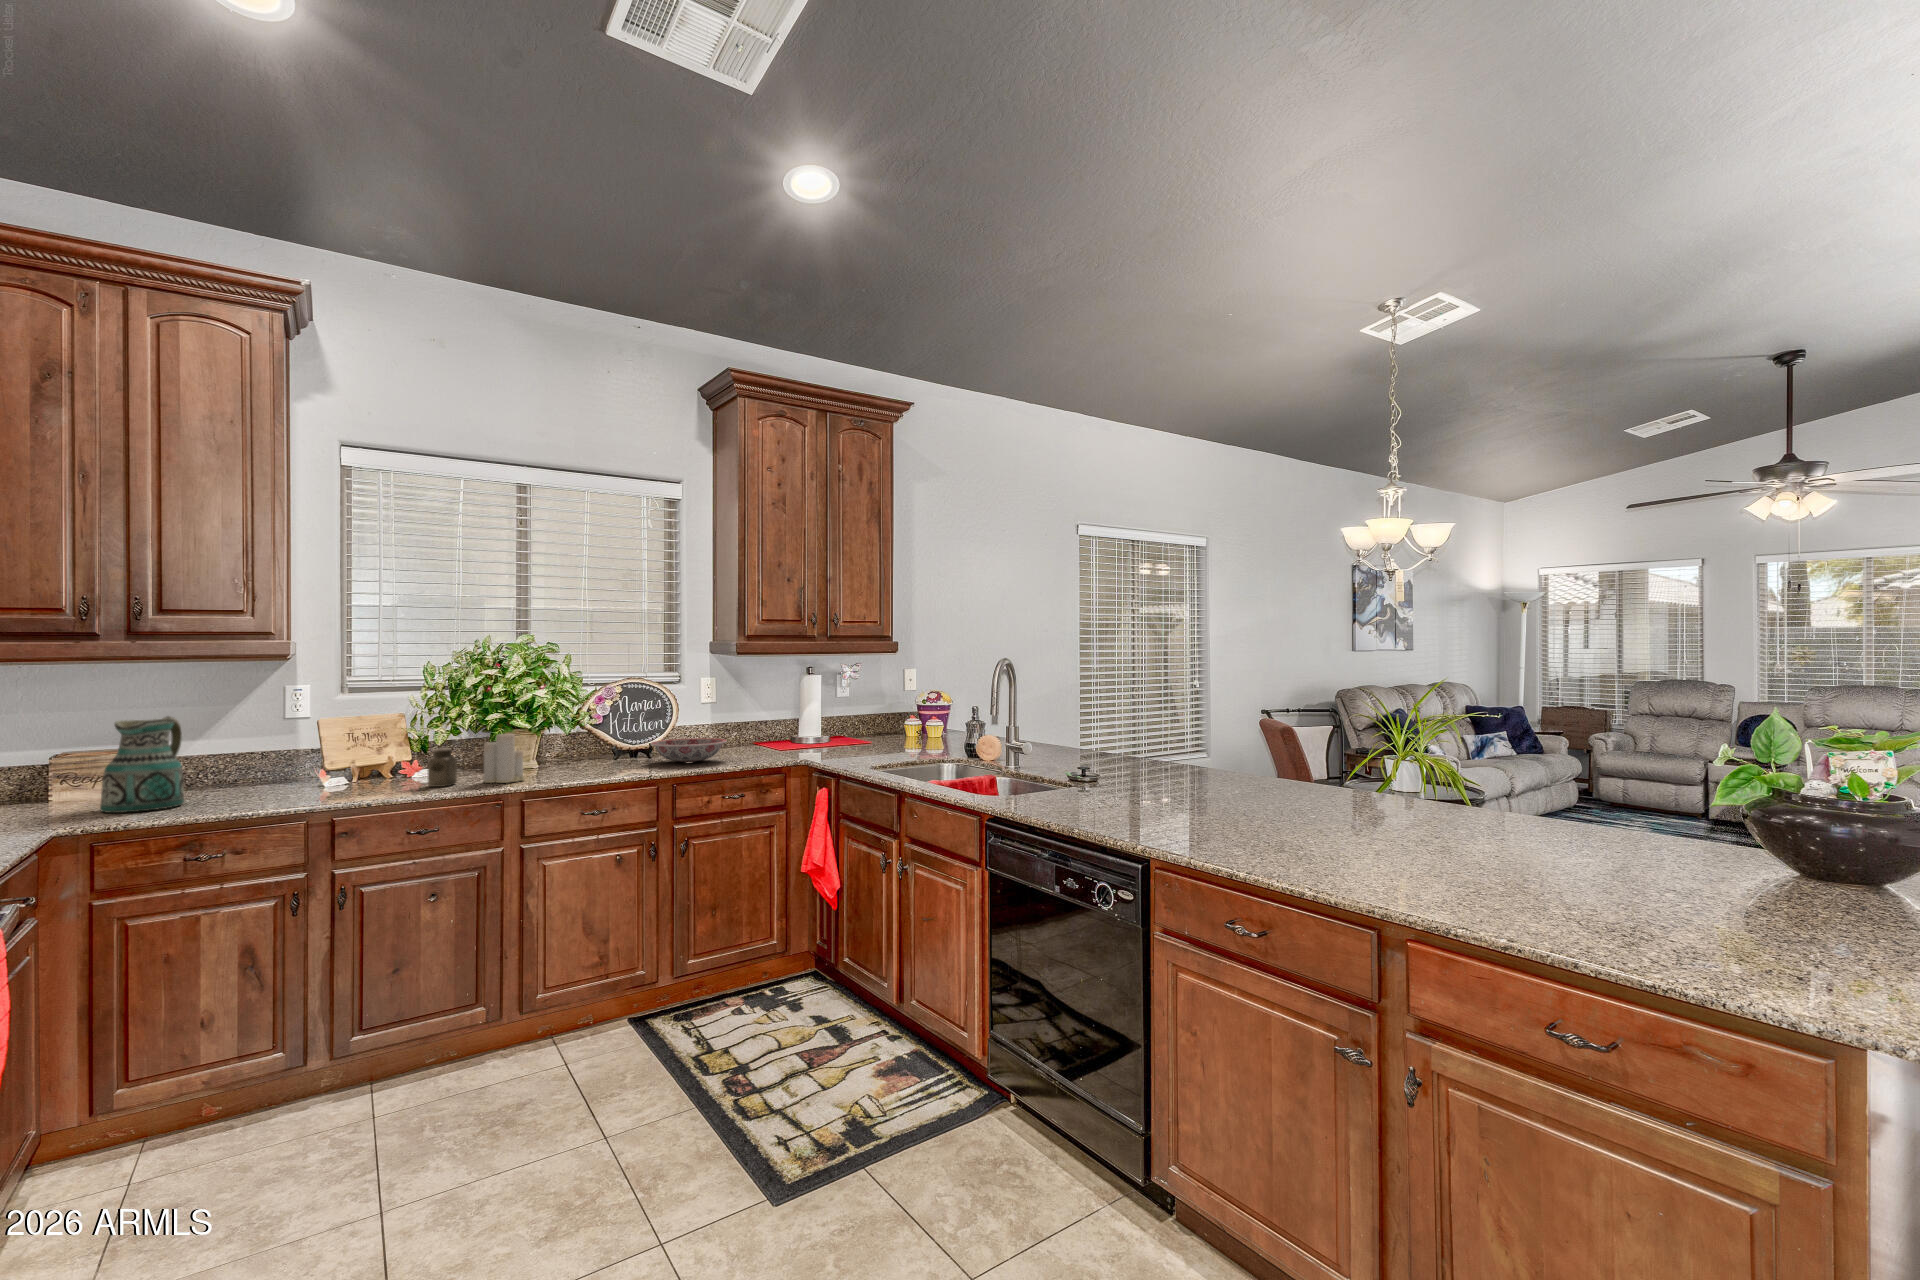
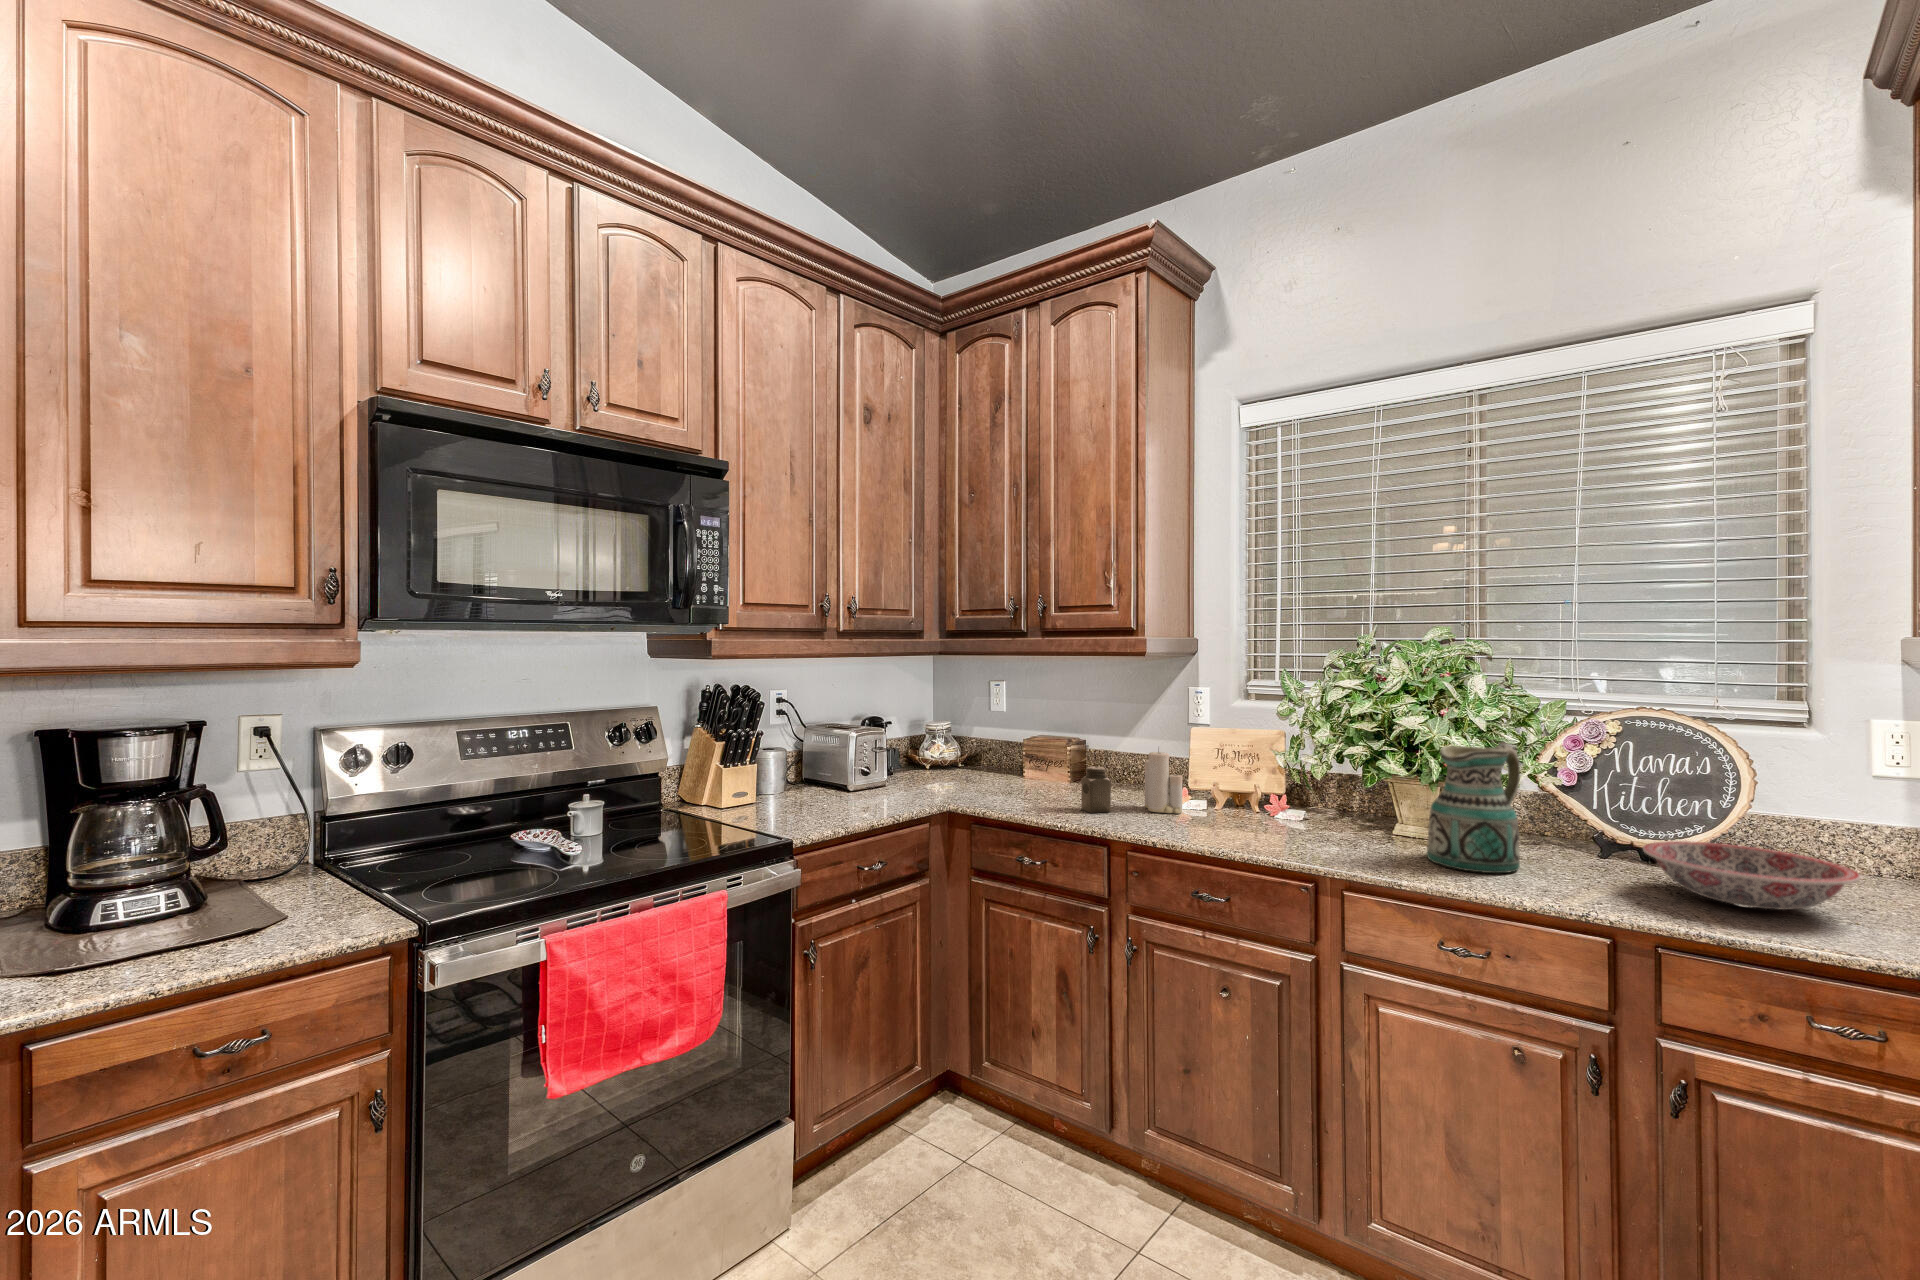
ceramic pitcher: present [100,716,184,813] -> present [1427,745,1520,873]
candle: present [484,734,524,783] -> present [1145,751,1183,813]
salt shaker: present [428,748,457,787] -> present [1081,766,1111,813]

